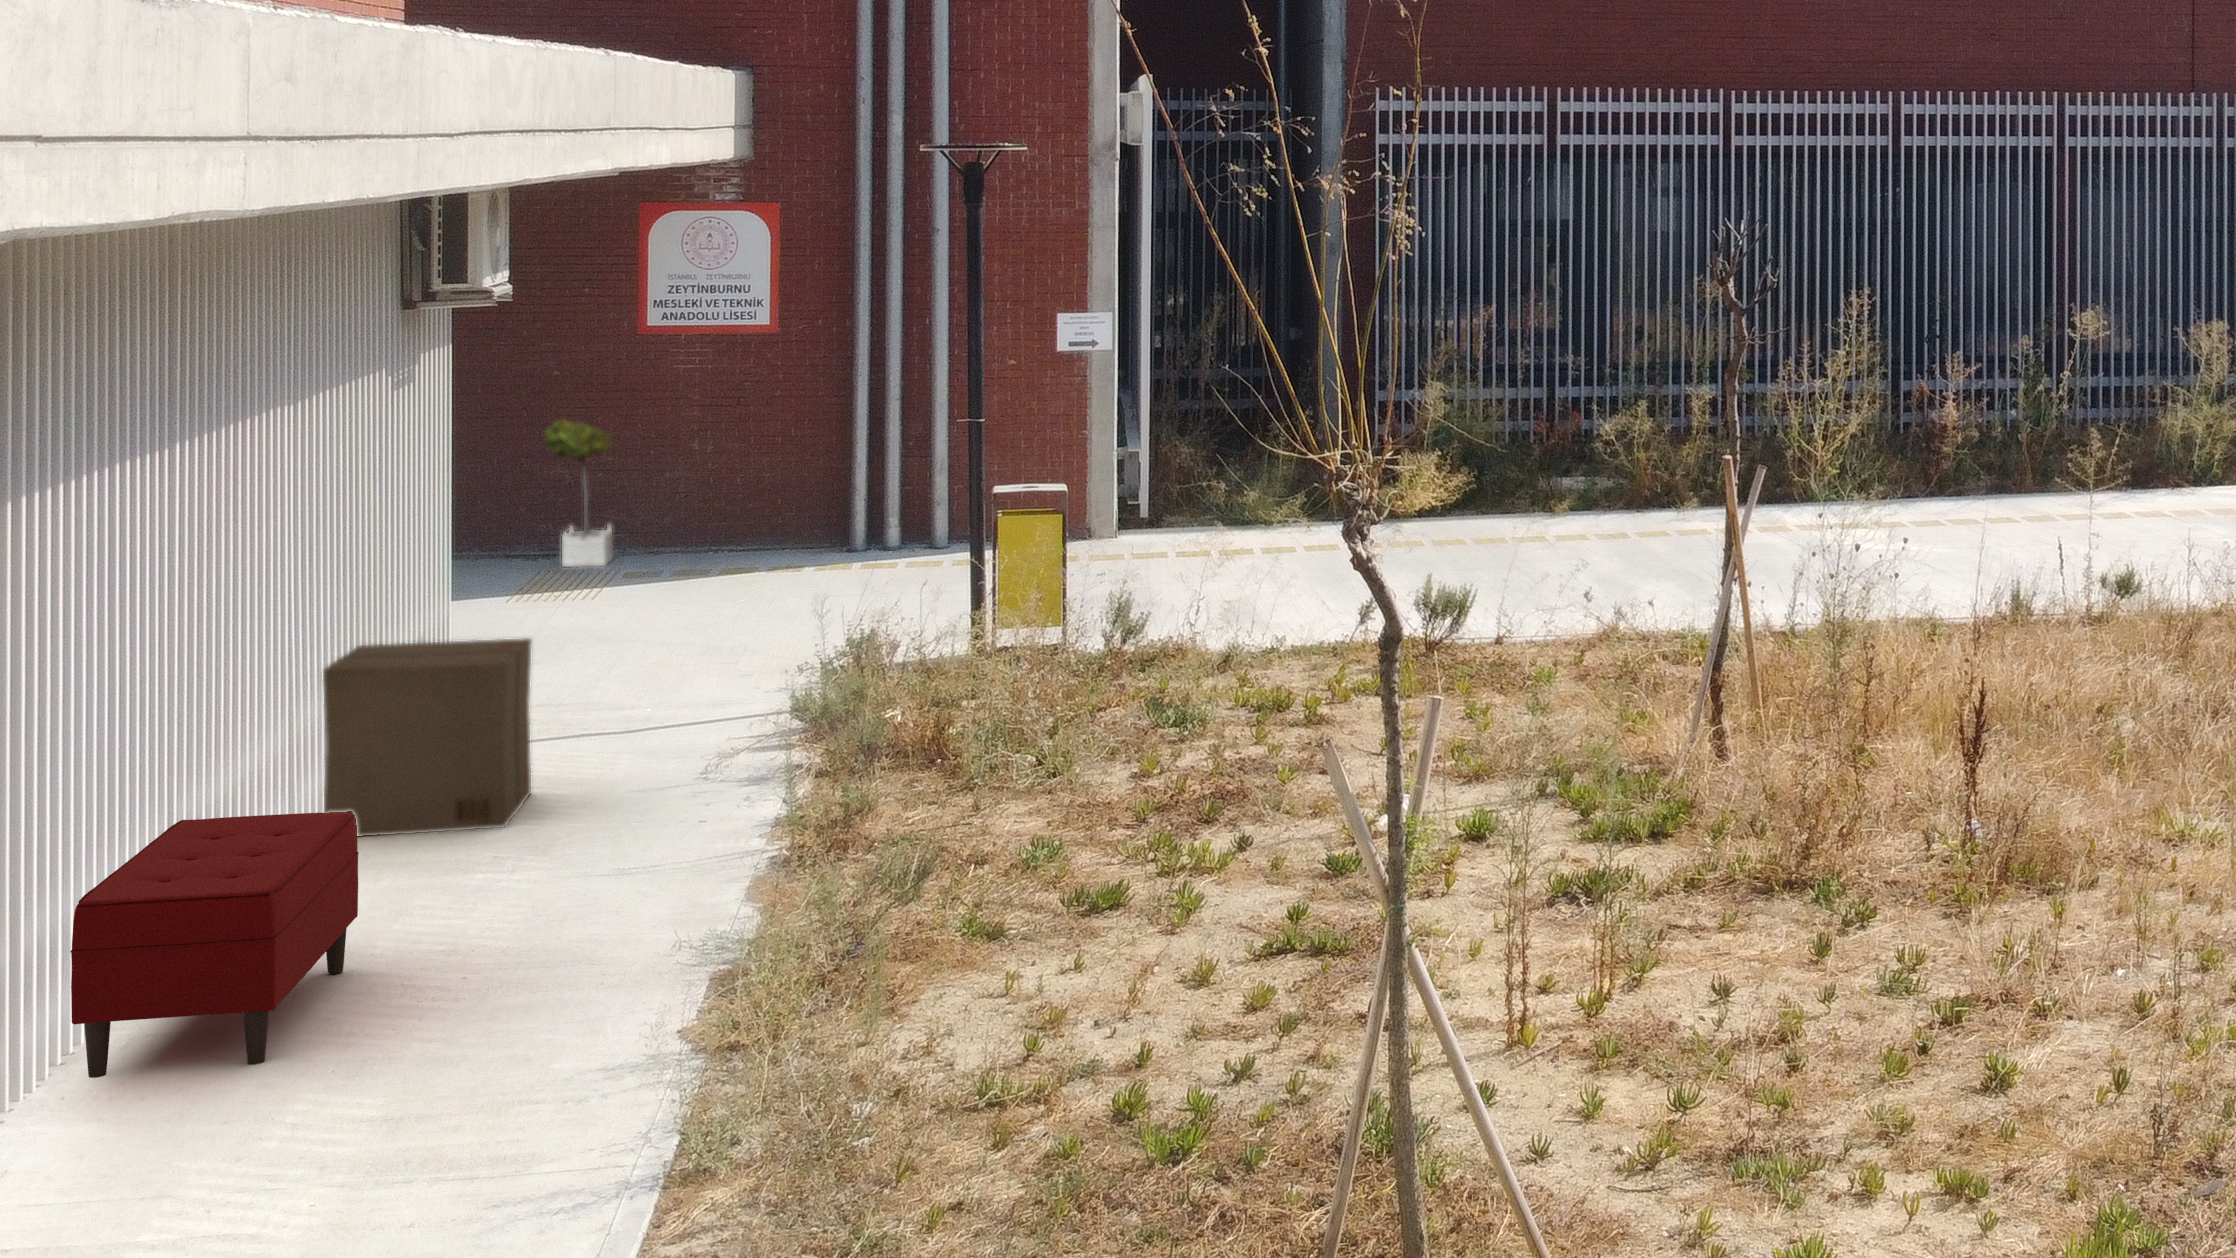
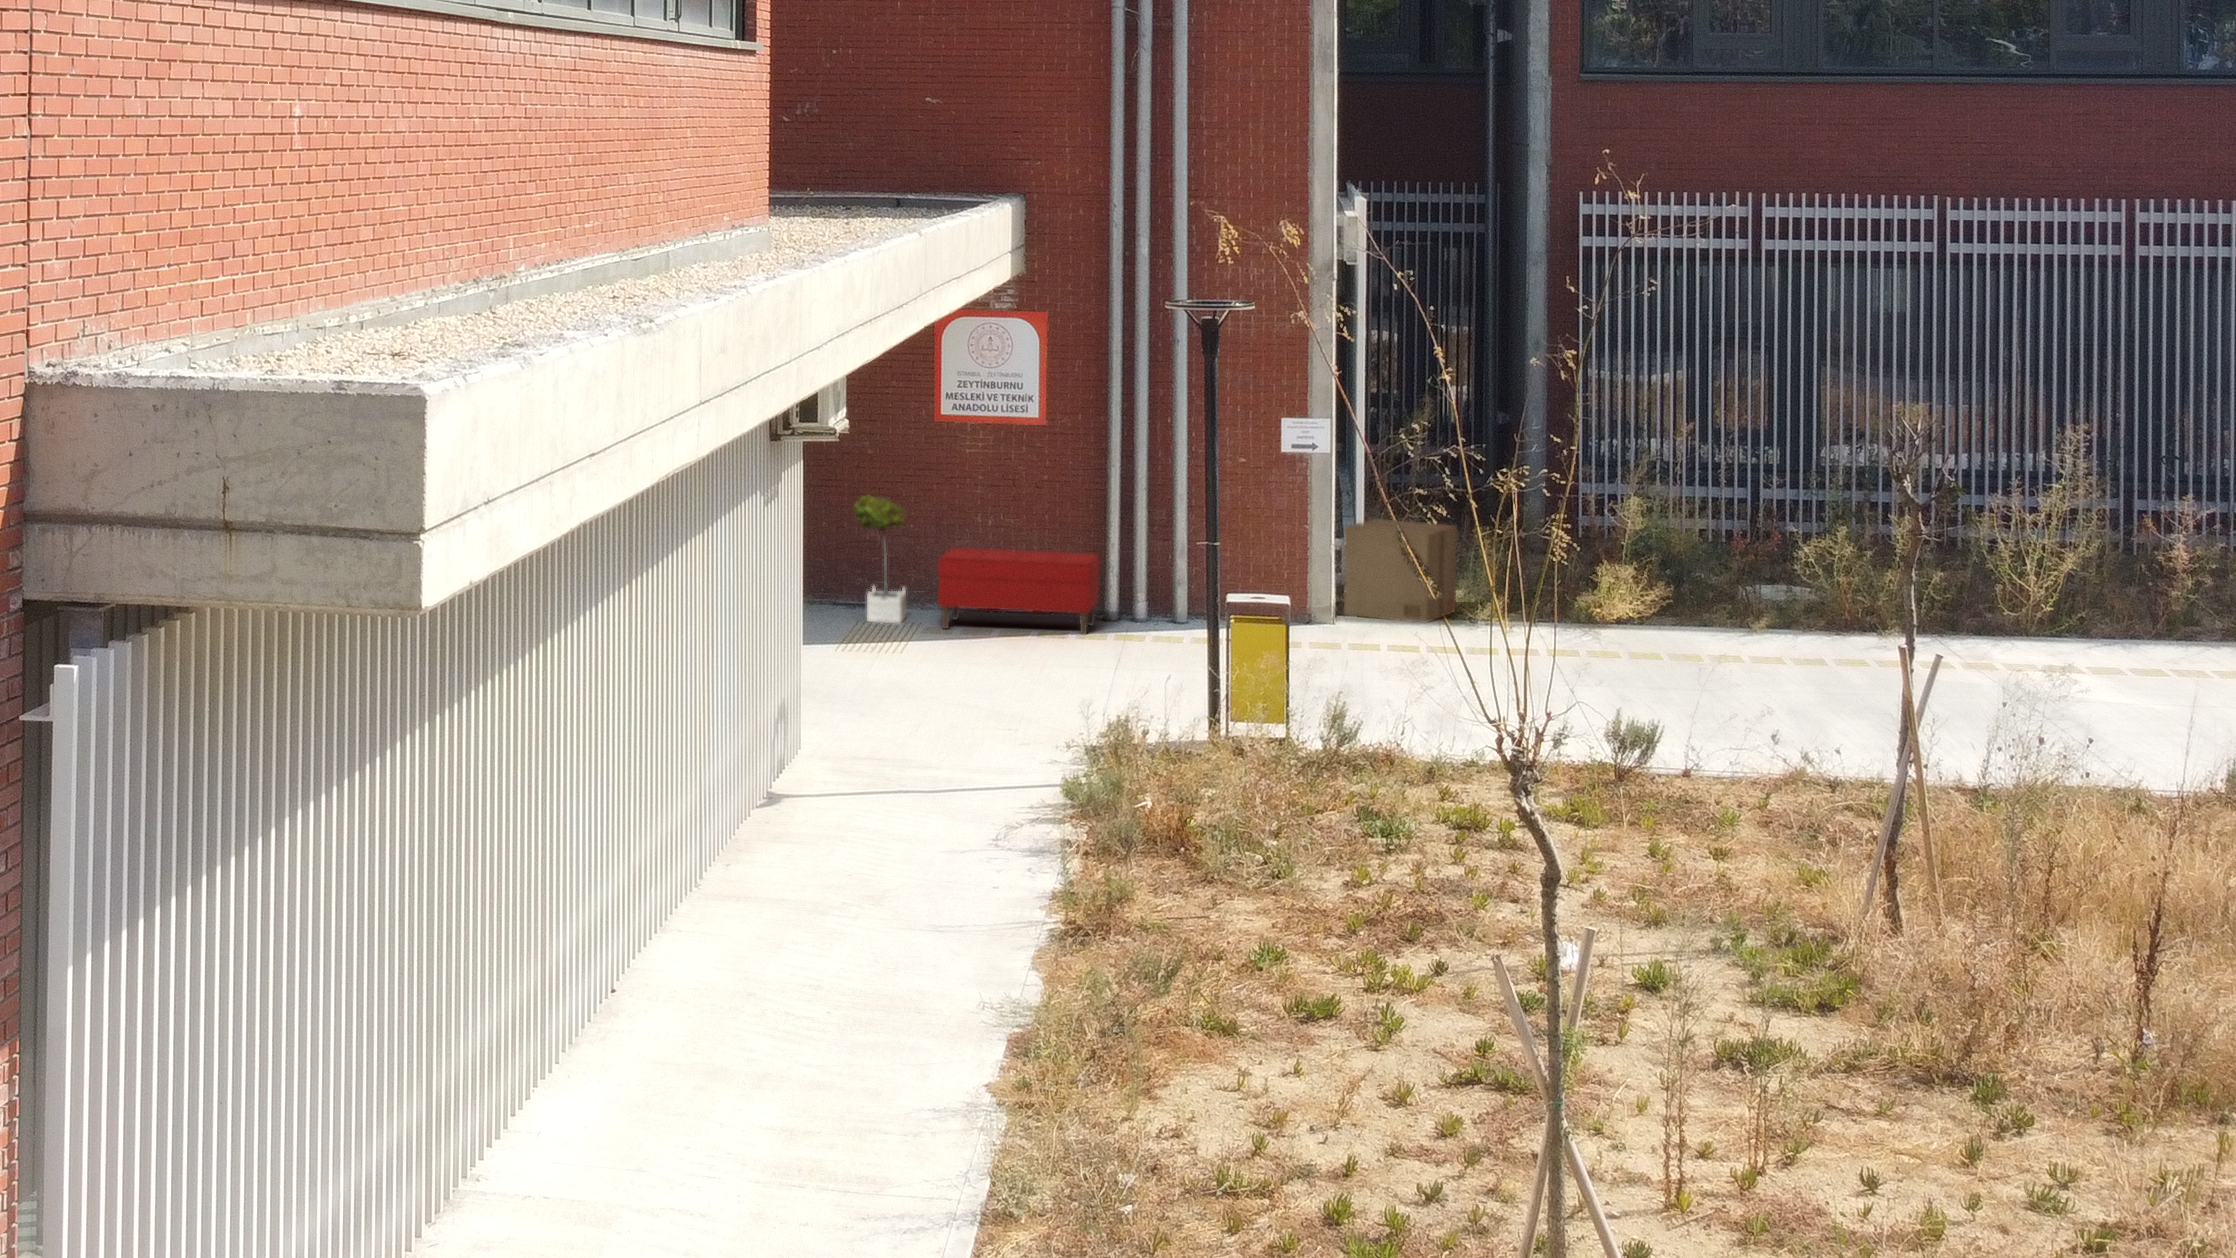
cardboard box: present [323,638,531,836] -> present [1344,519,1457,623]
bench: present [70,811,358,1078] -> present [938,548,1099,634]

